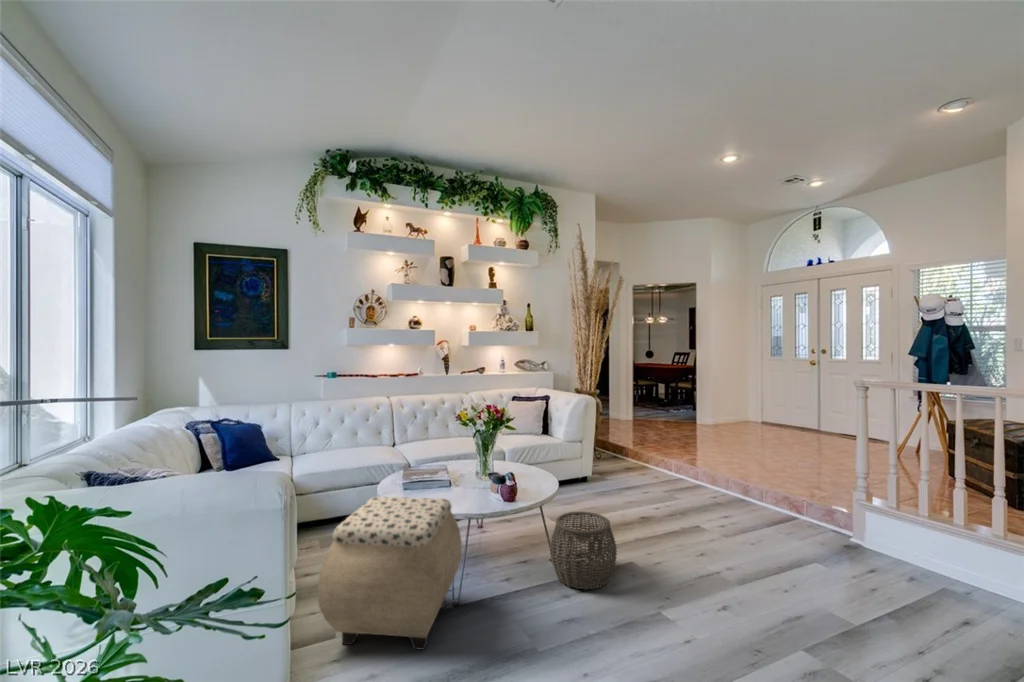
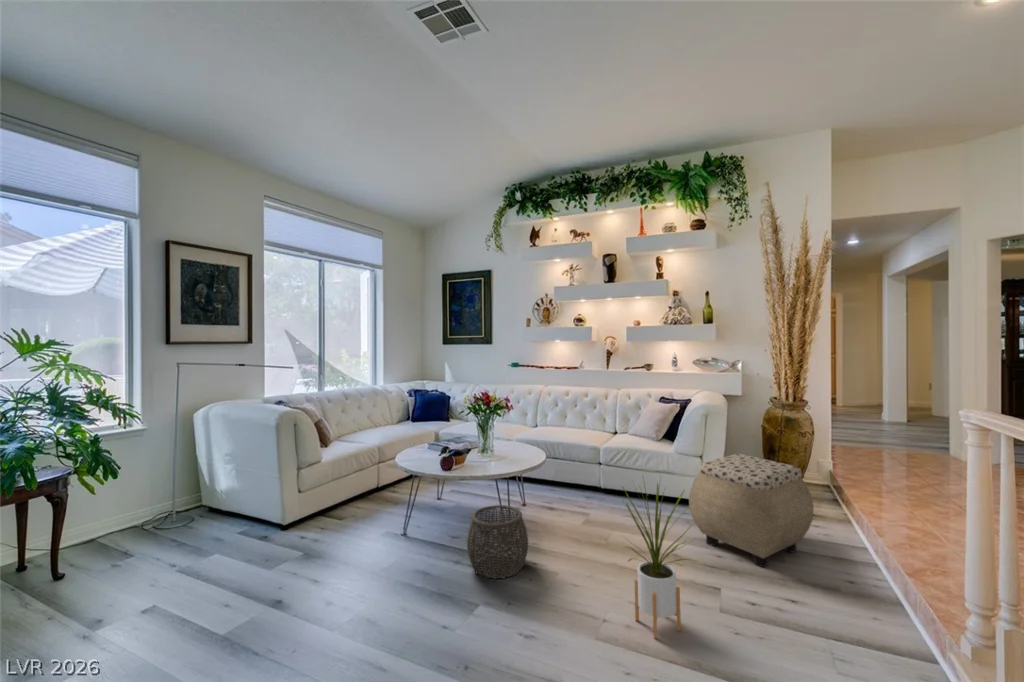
house plant: none [690,441,760,562] -> present [623,484,691,638]
ottoman: present [318,497,462,650] -> present [689,454,814,567]

